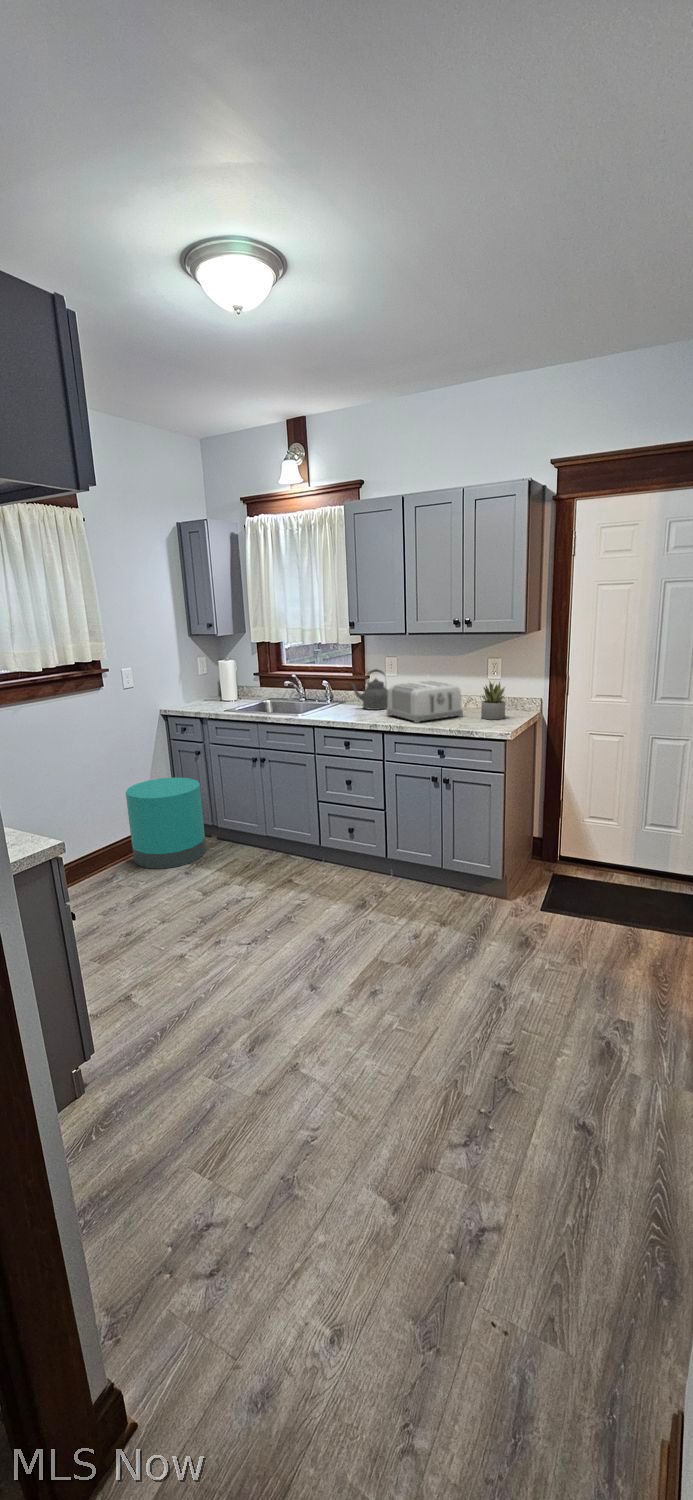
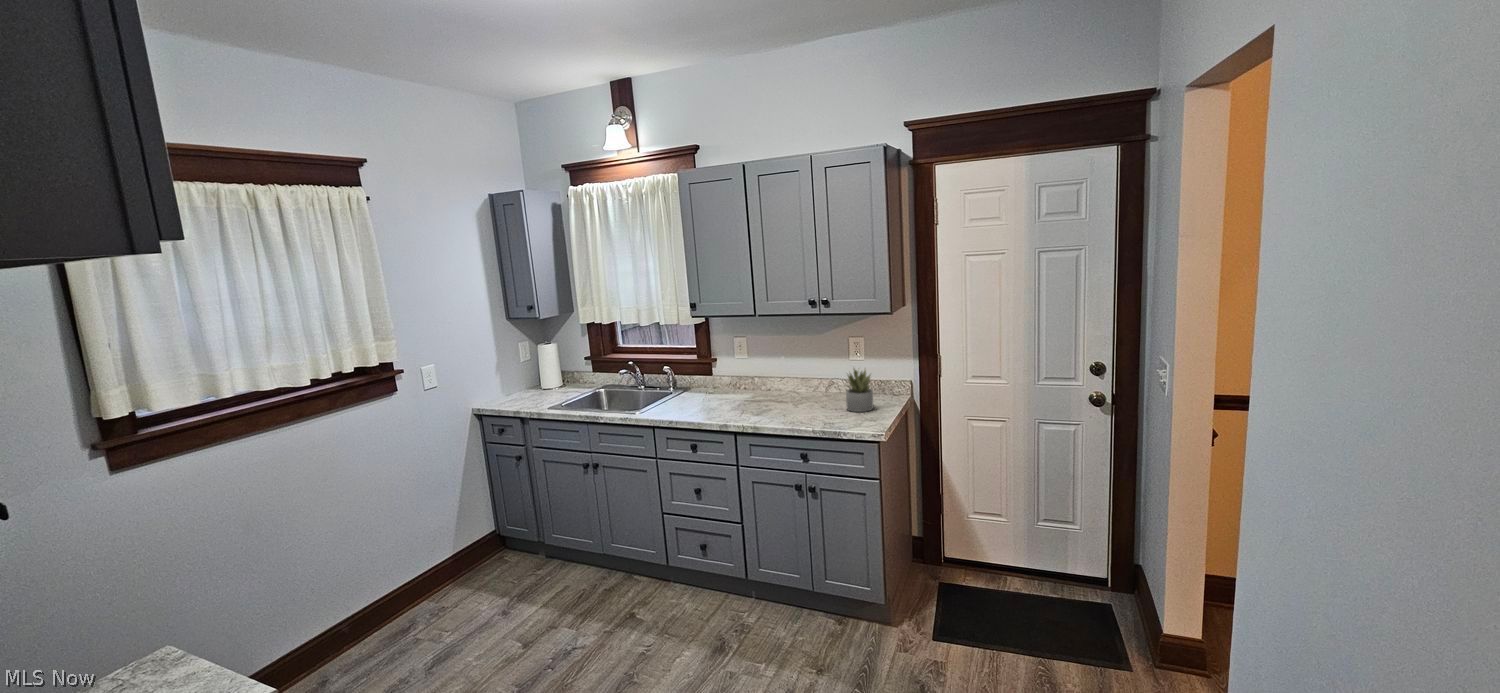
kettle: present [351,669,388,710] -> none [693,354,741,400]
toaster: present [386,681,463,723] -> none [737,366,825,421]
trash can: present [126,777,206,869] -> none [429,489,531,609]

